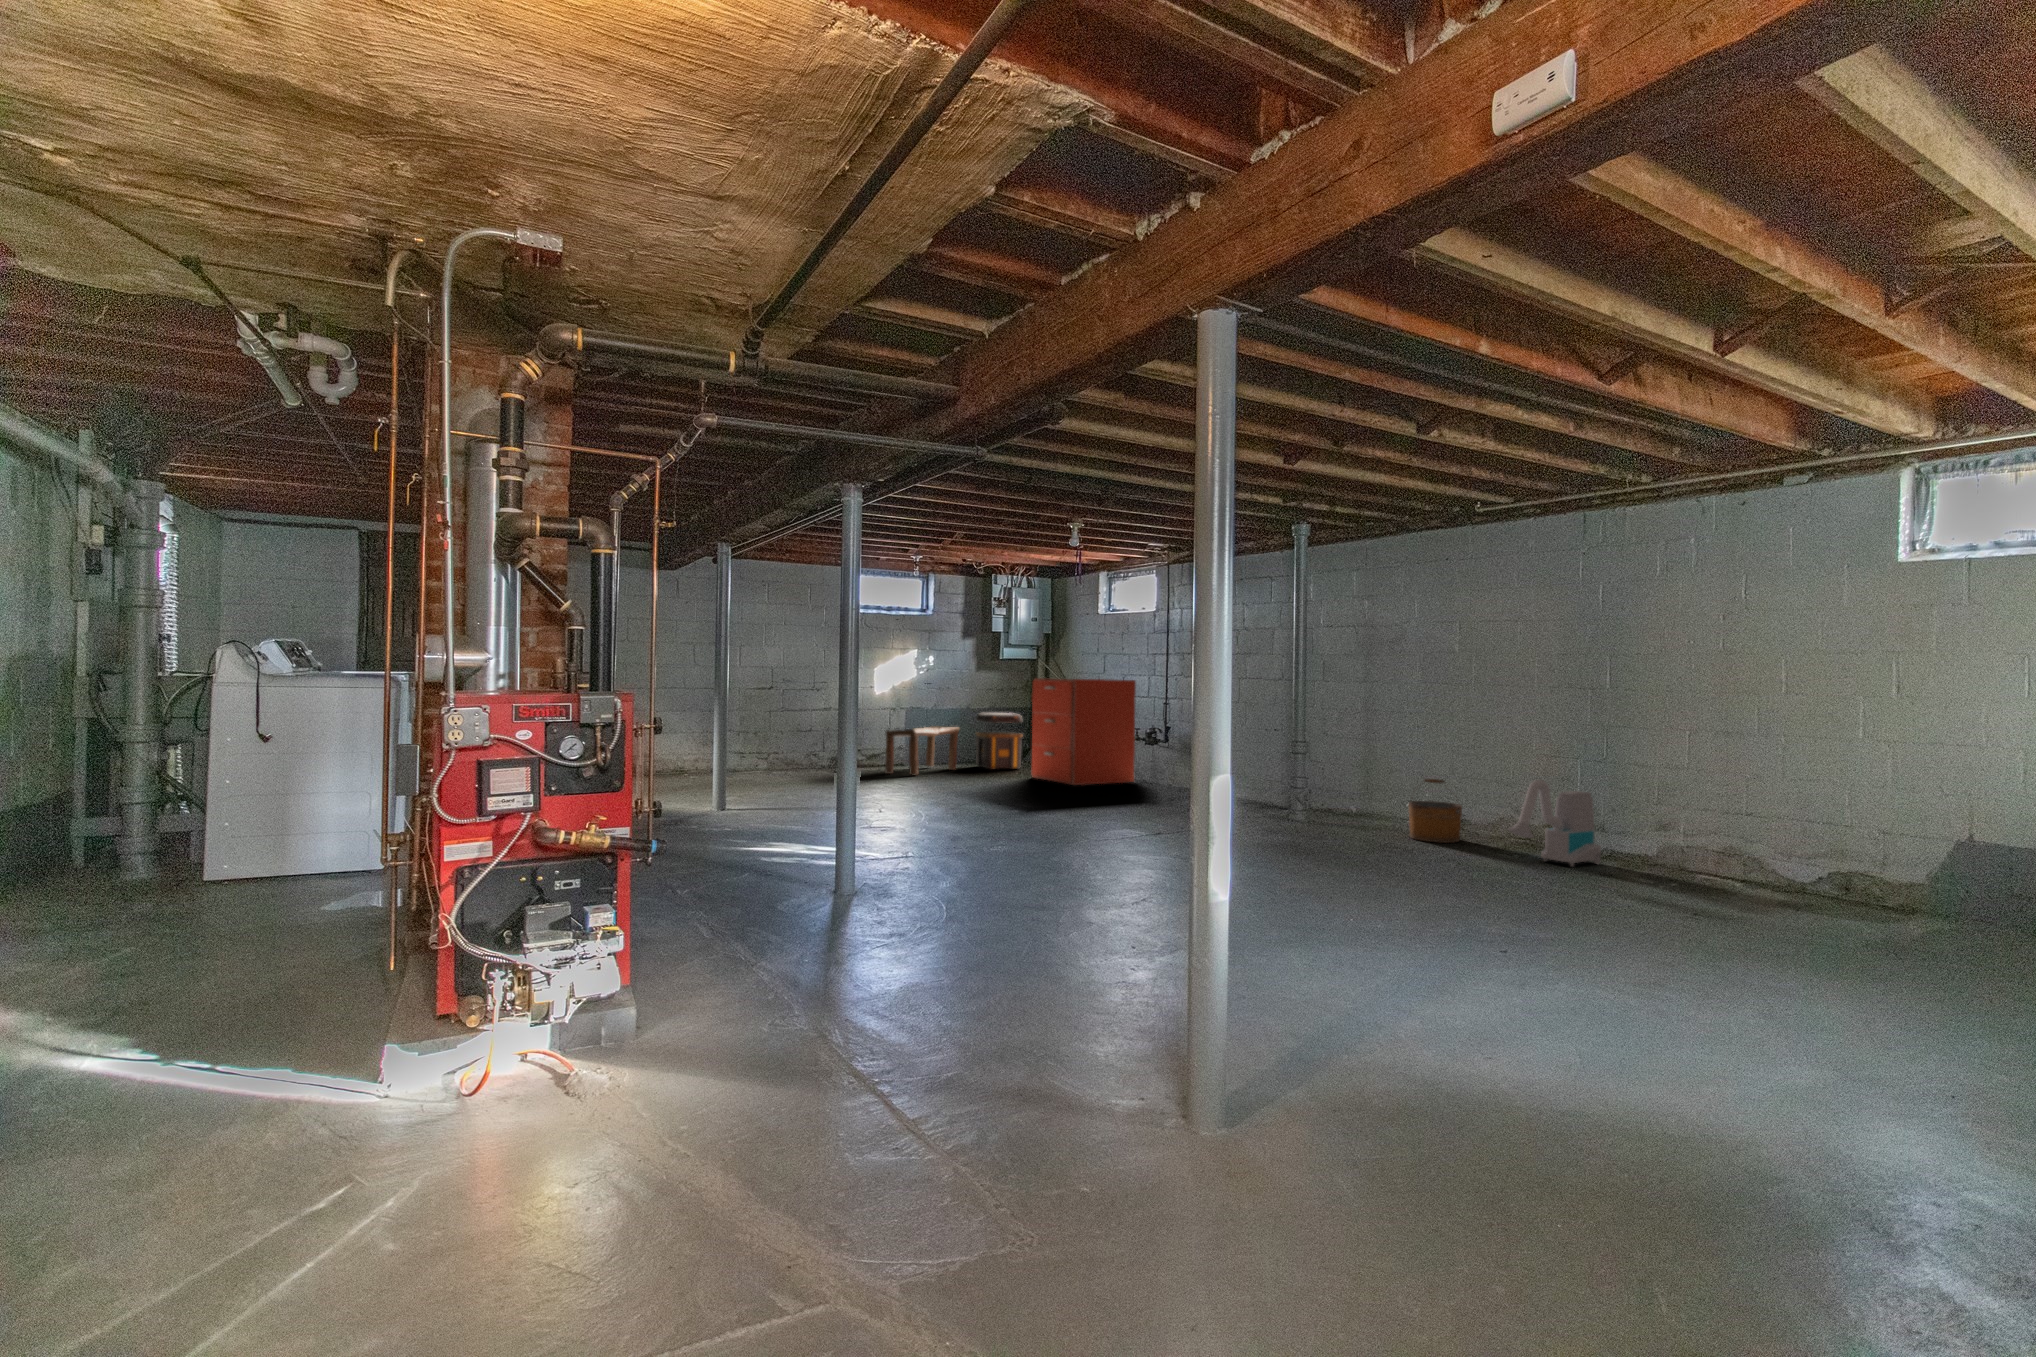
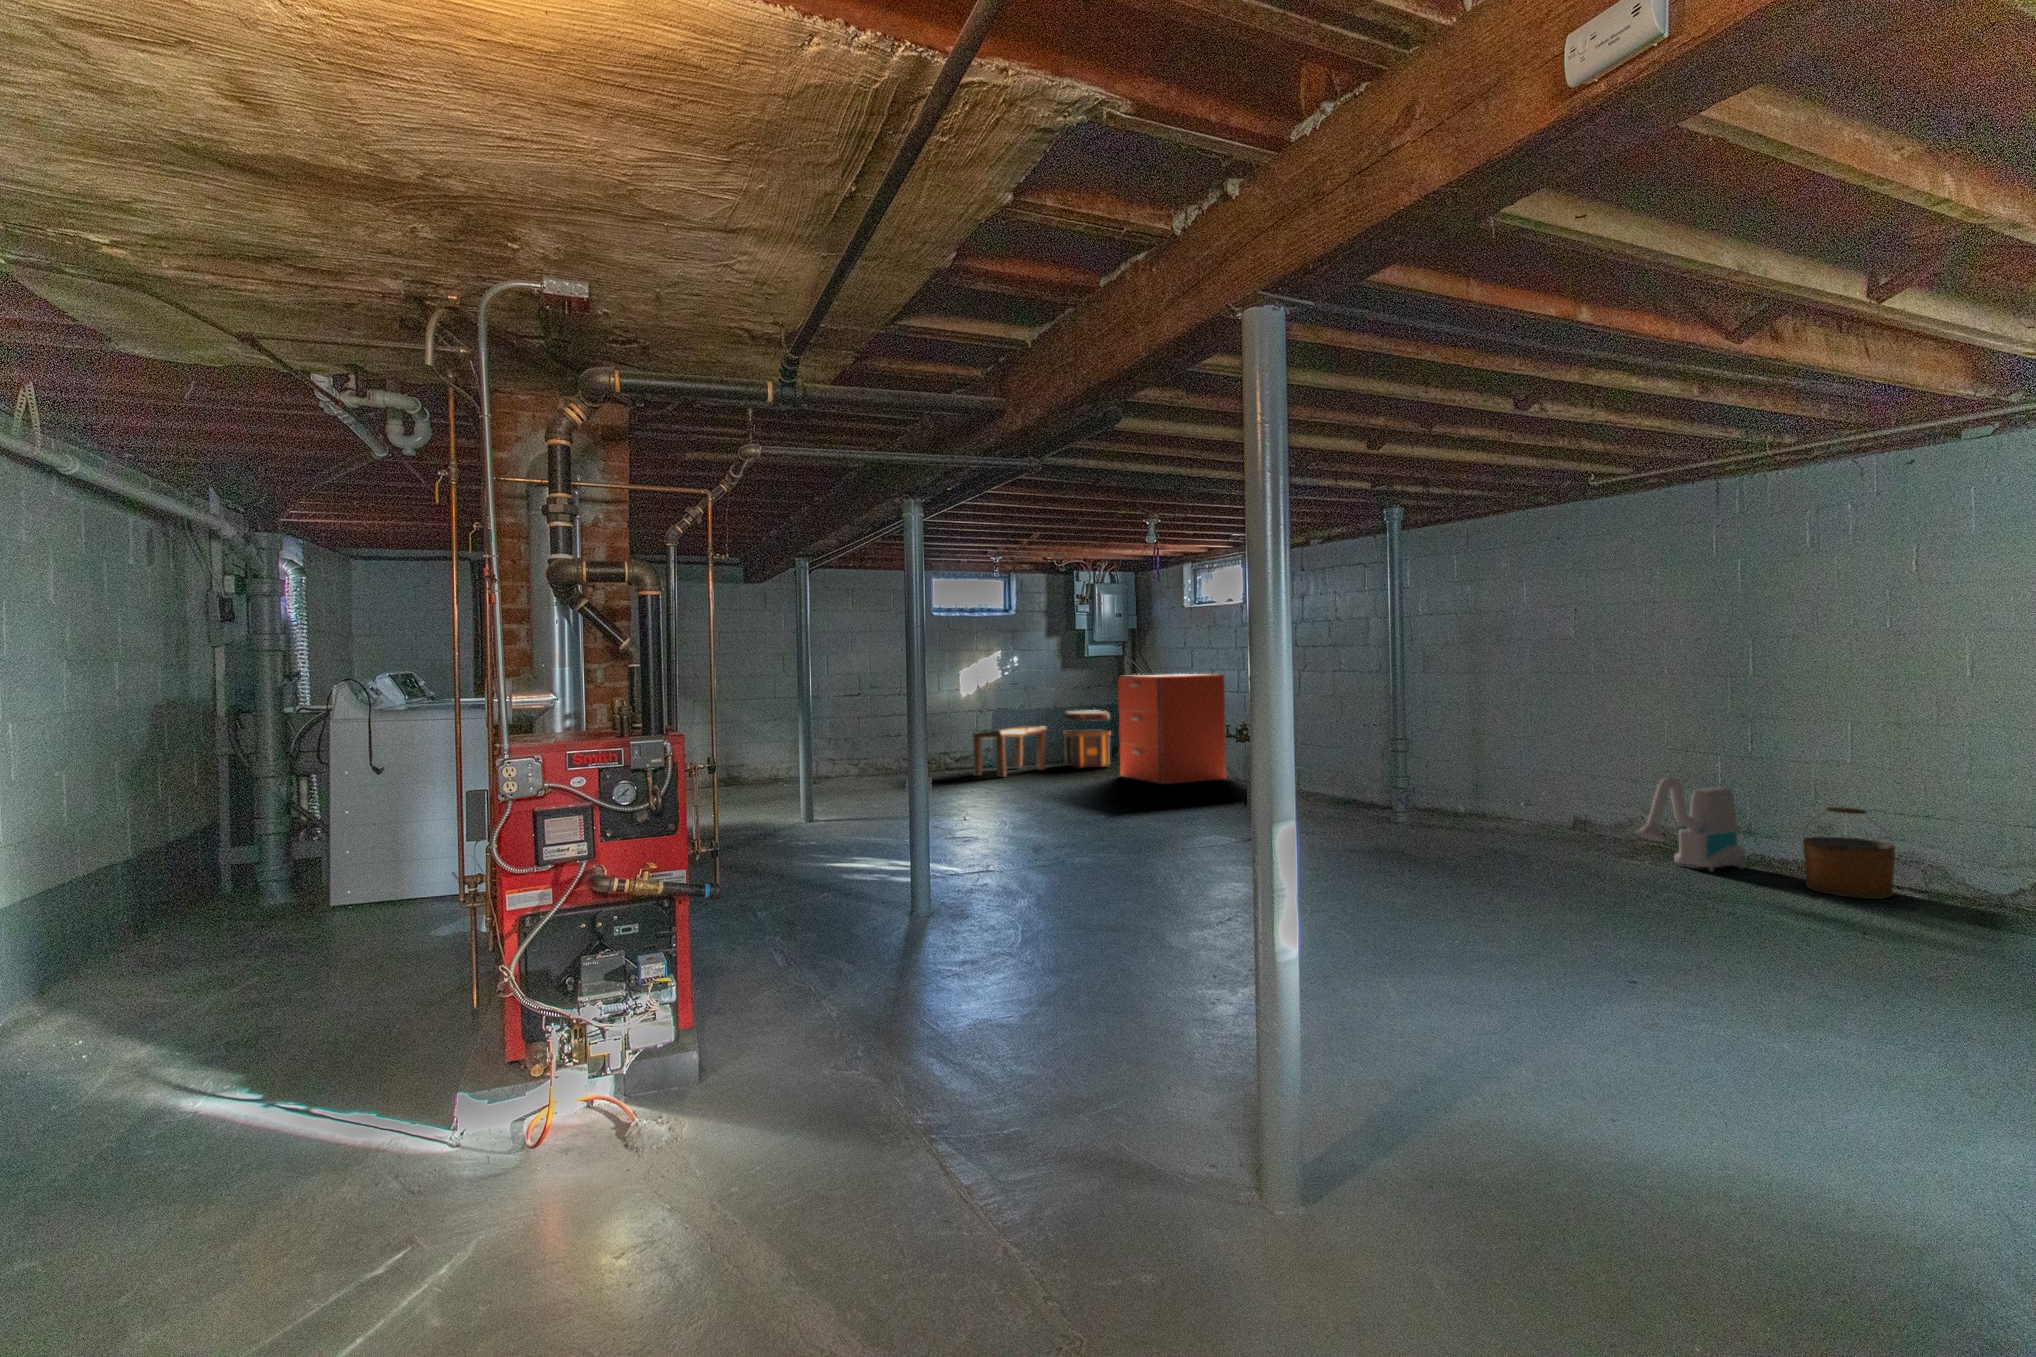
bucket: present [1409,779,1462,843] -> present [1803,807,1895,899]

